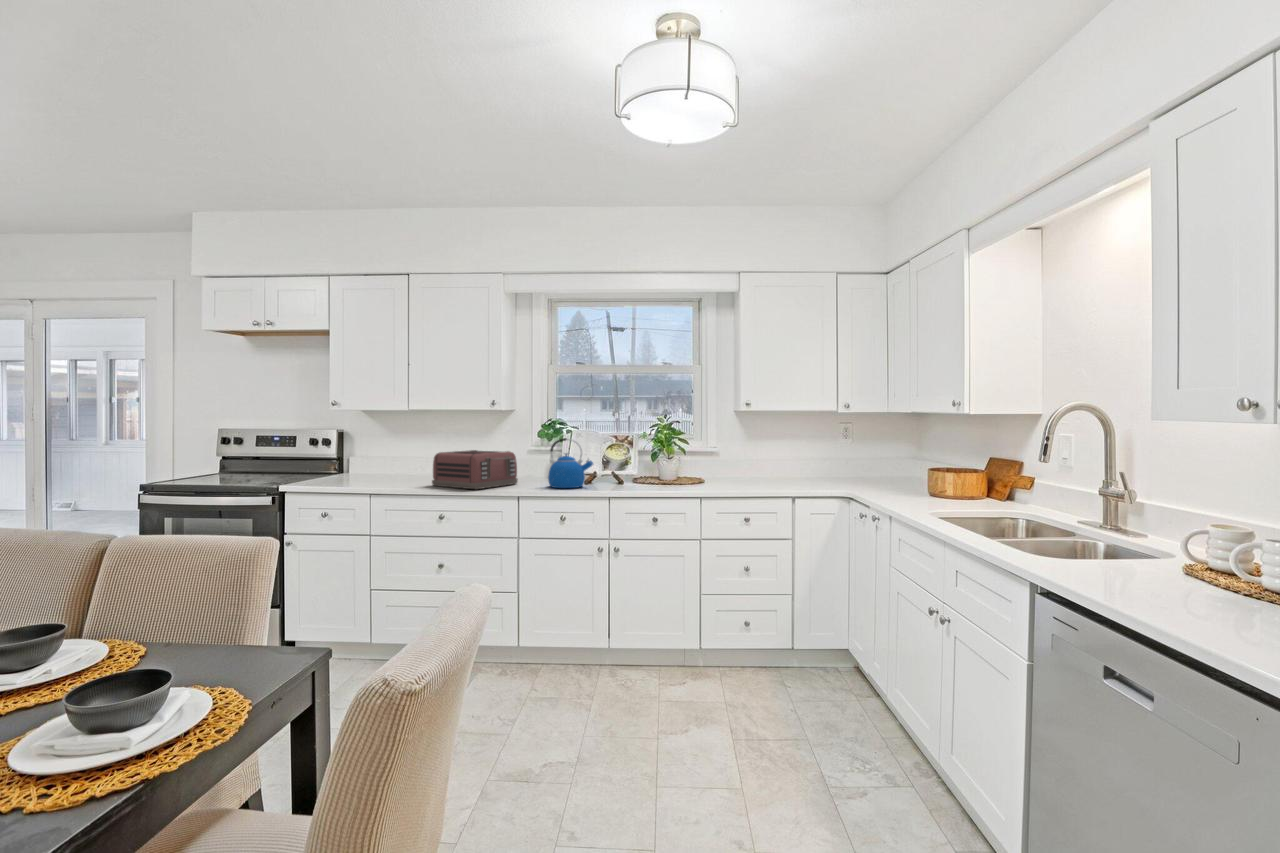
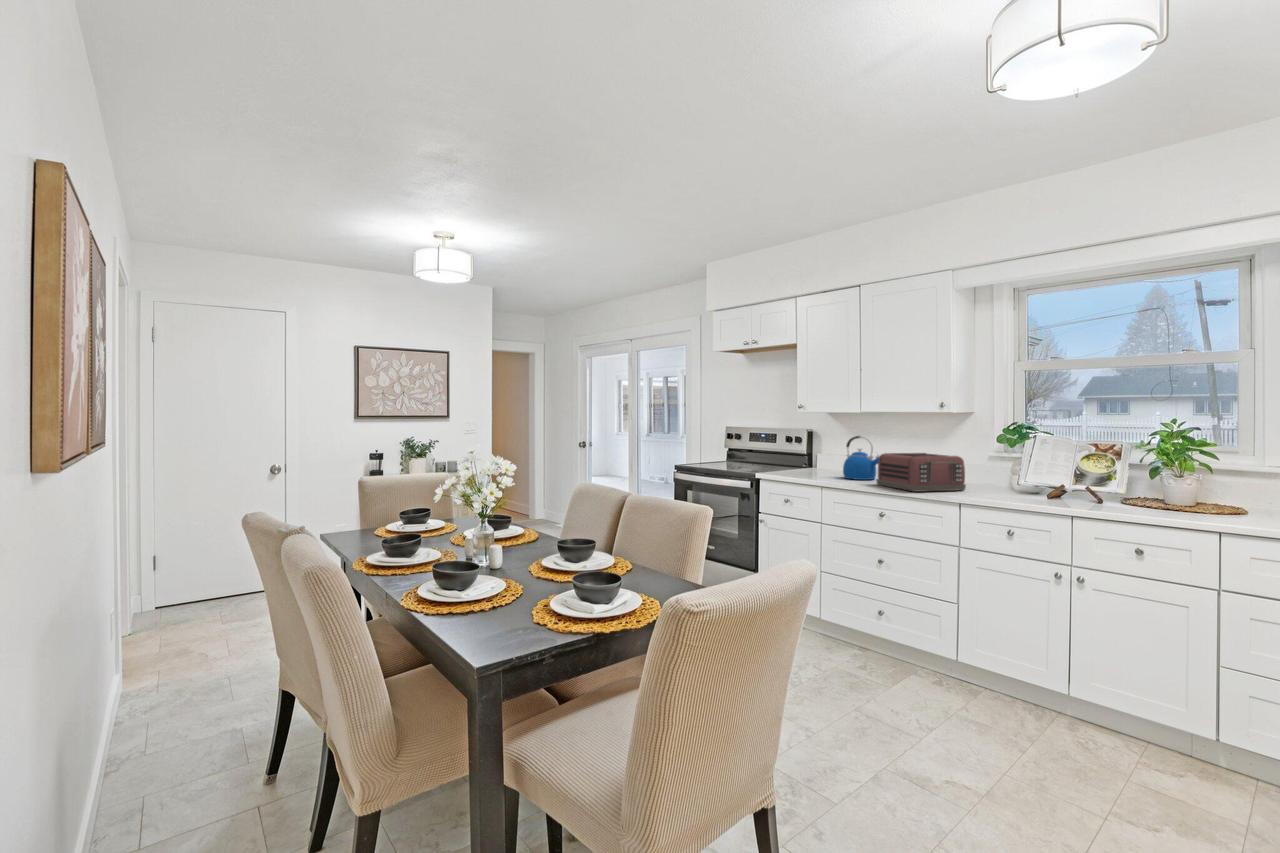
kettle: present [548,438,593,488] -> present [843,436,879,480]

